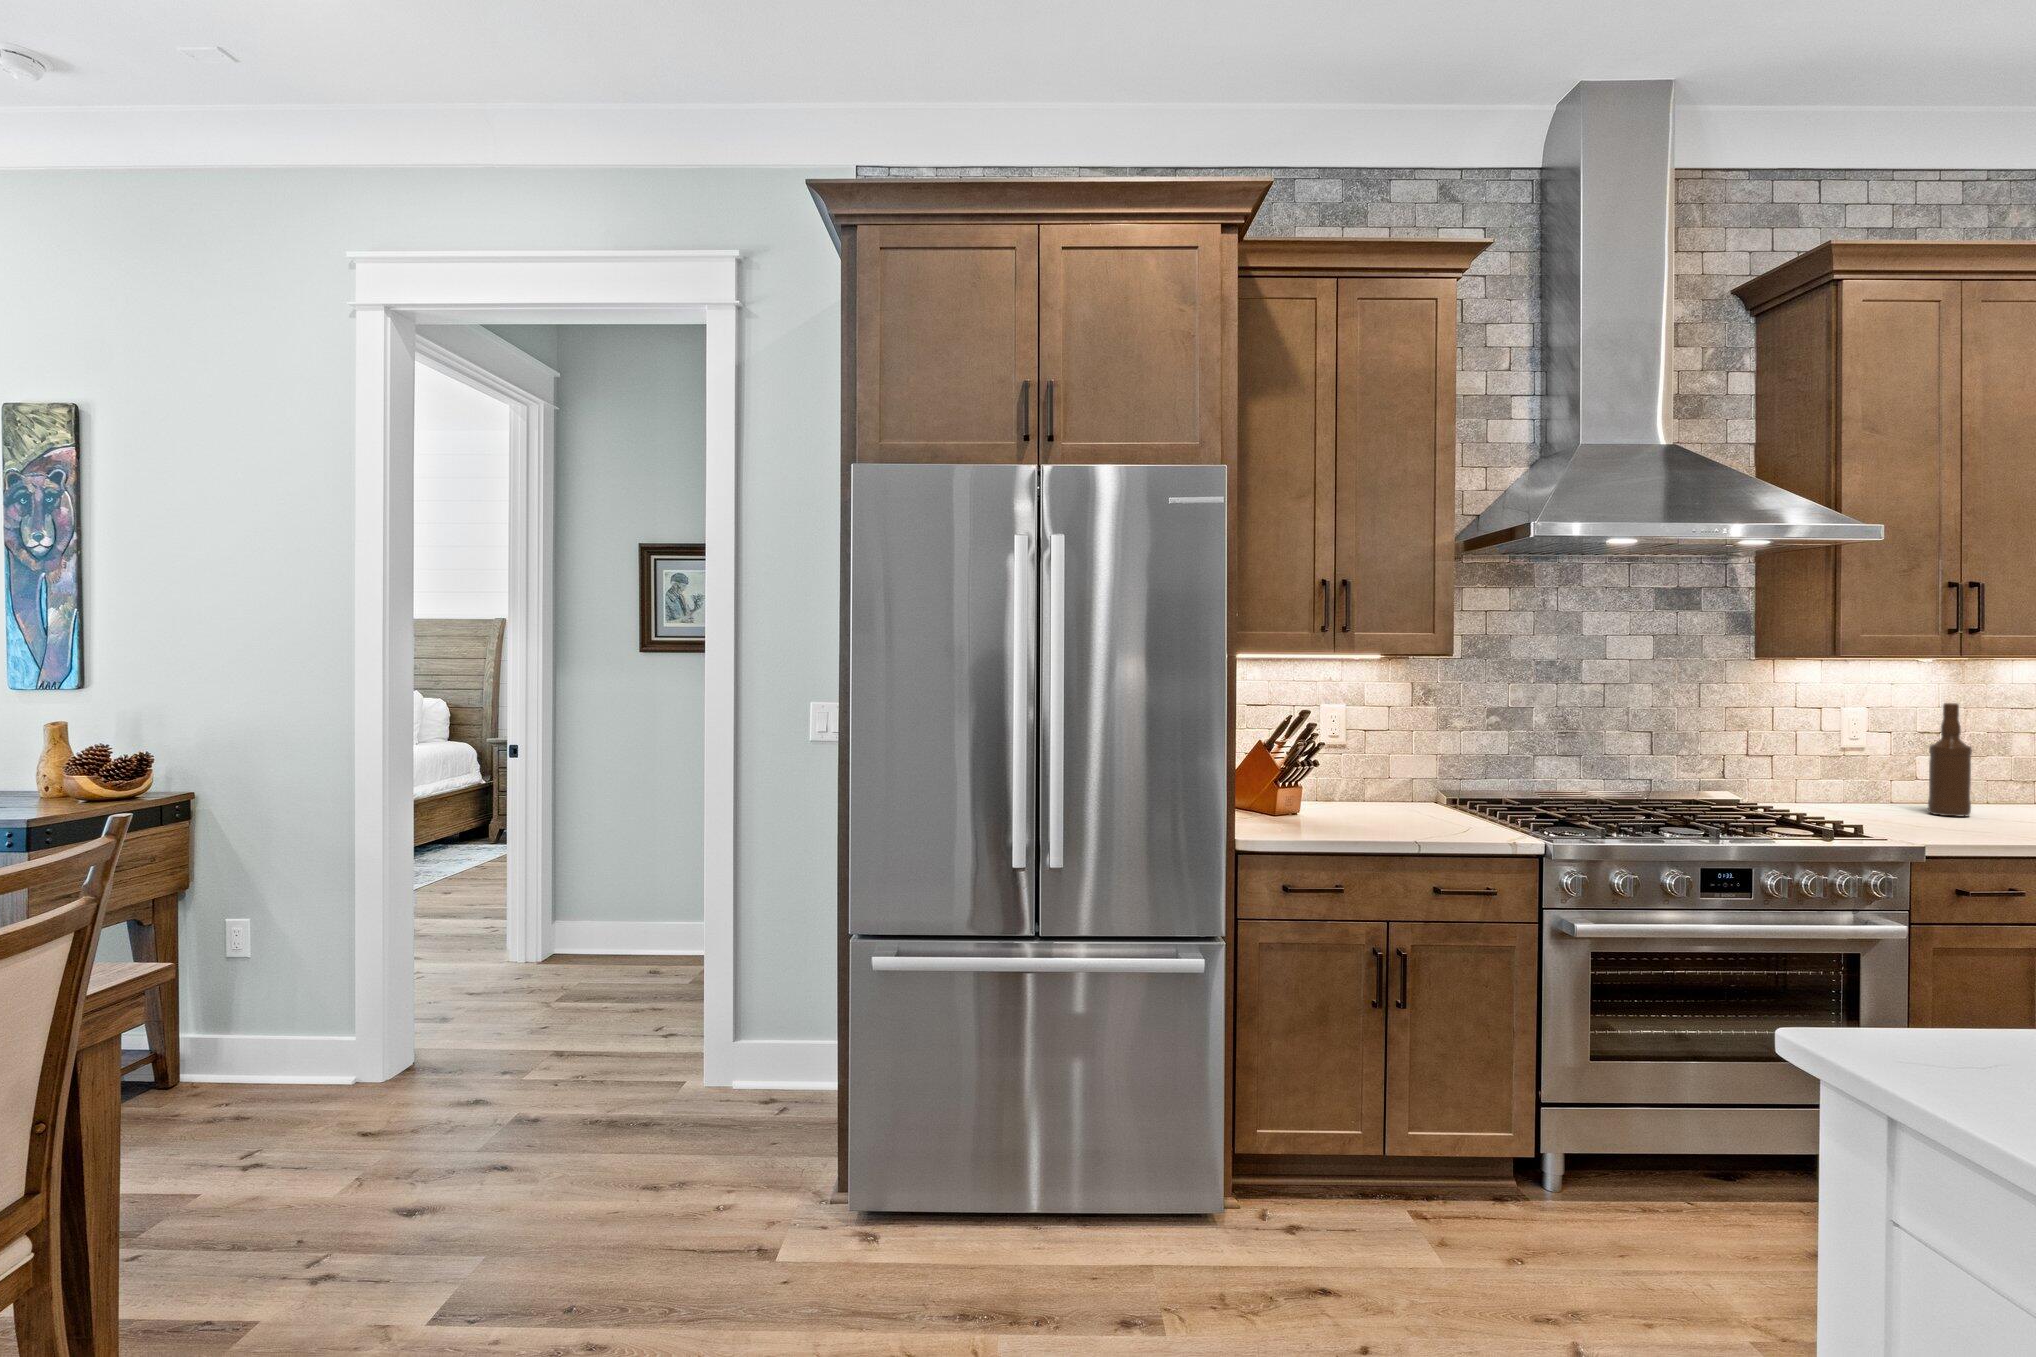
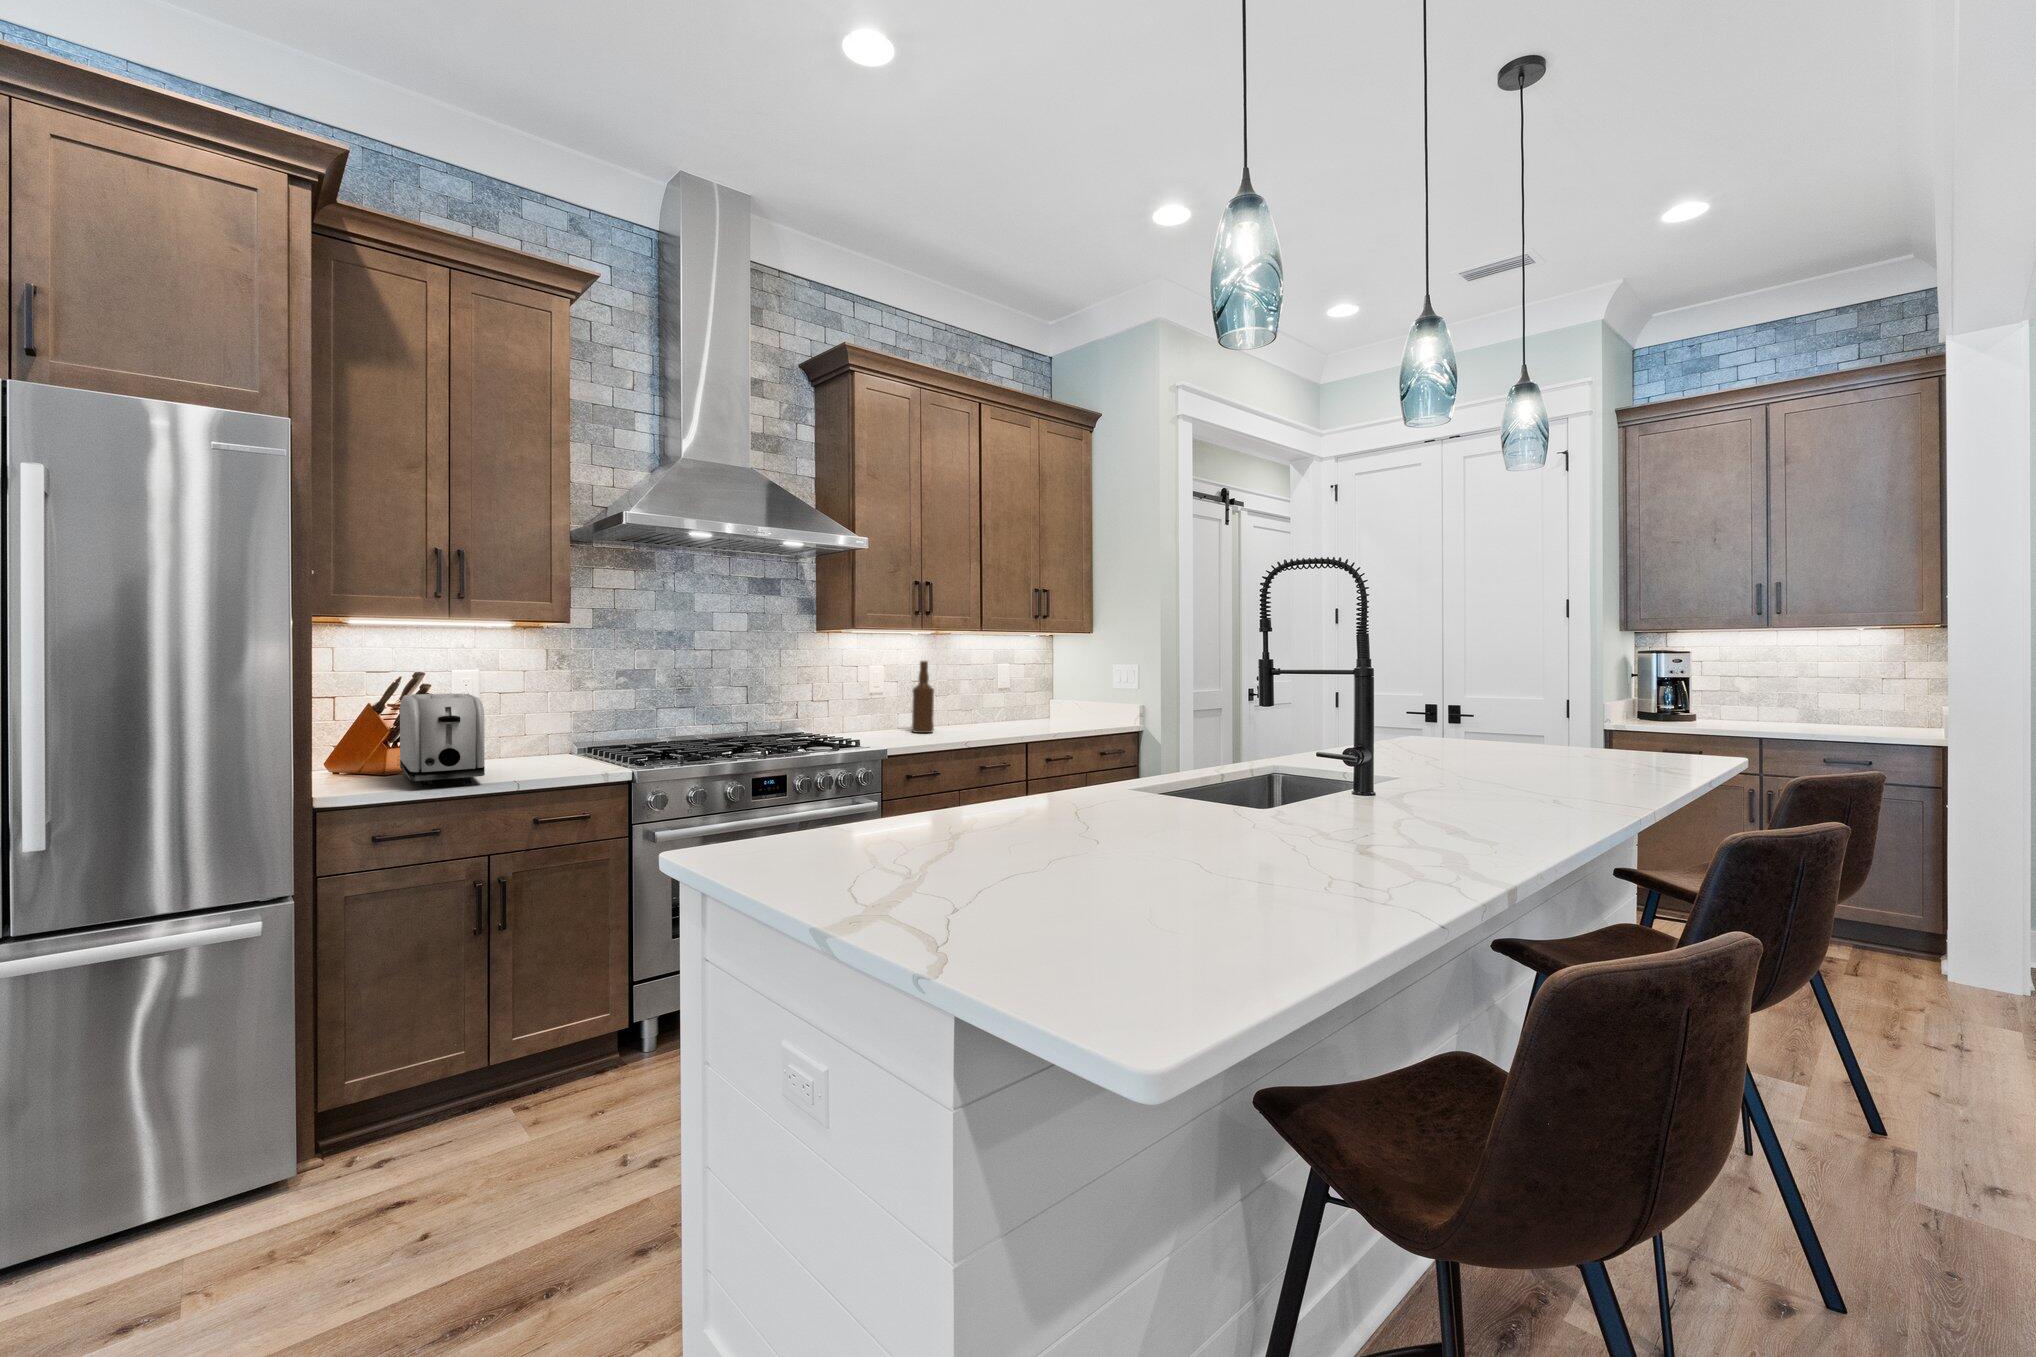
toaster: none [1295,737,1386,836] -> present [400,694,485,787]

